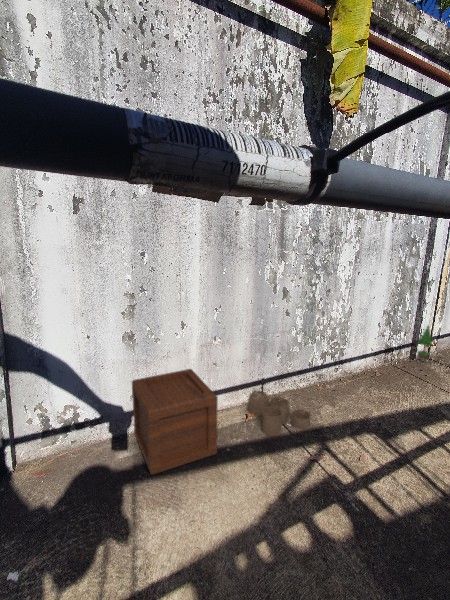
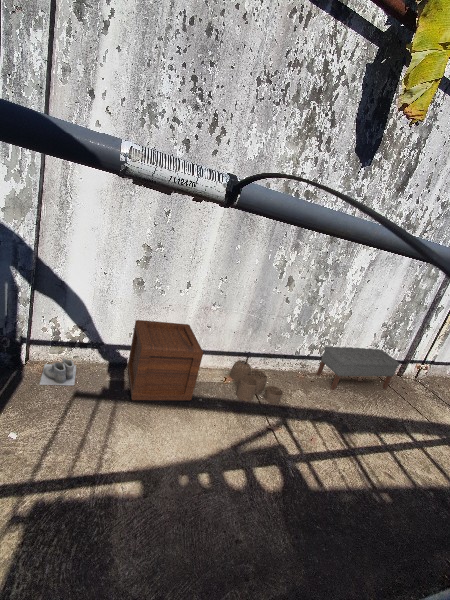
potted tree: present [418,326,433,361] -> none [405,348,424,380]
bench: none [334,338,414,395] -> present [316,347,400,390]
boots: none [38,448,80,490] -> present [40,358,76,385]

